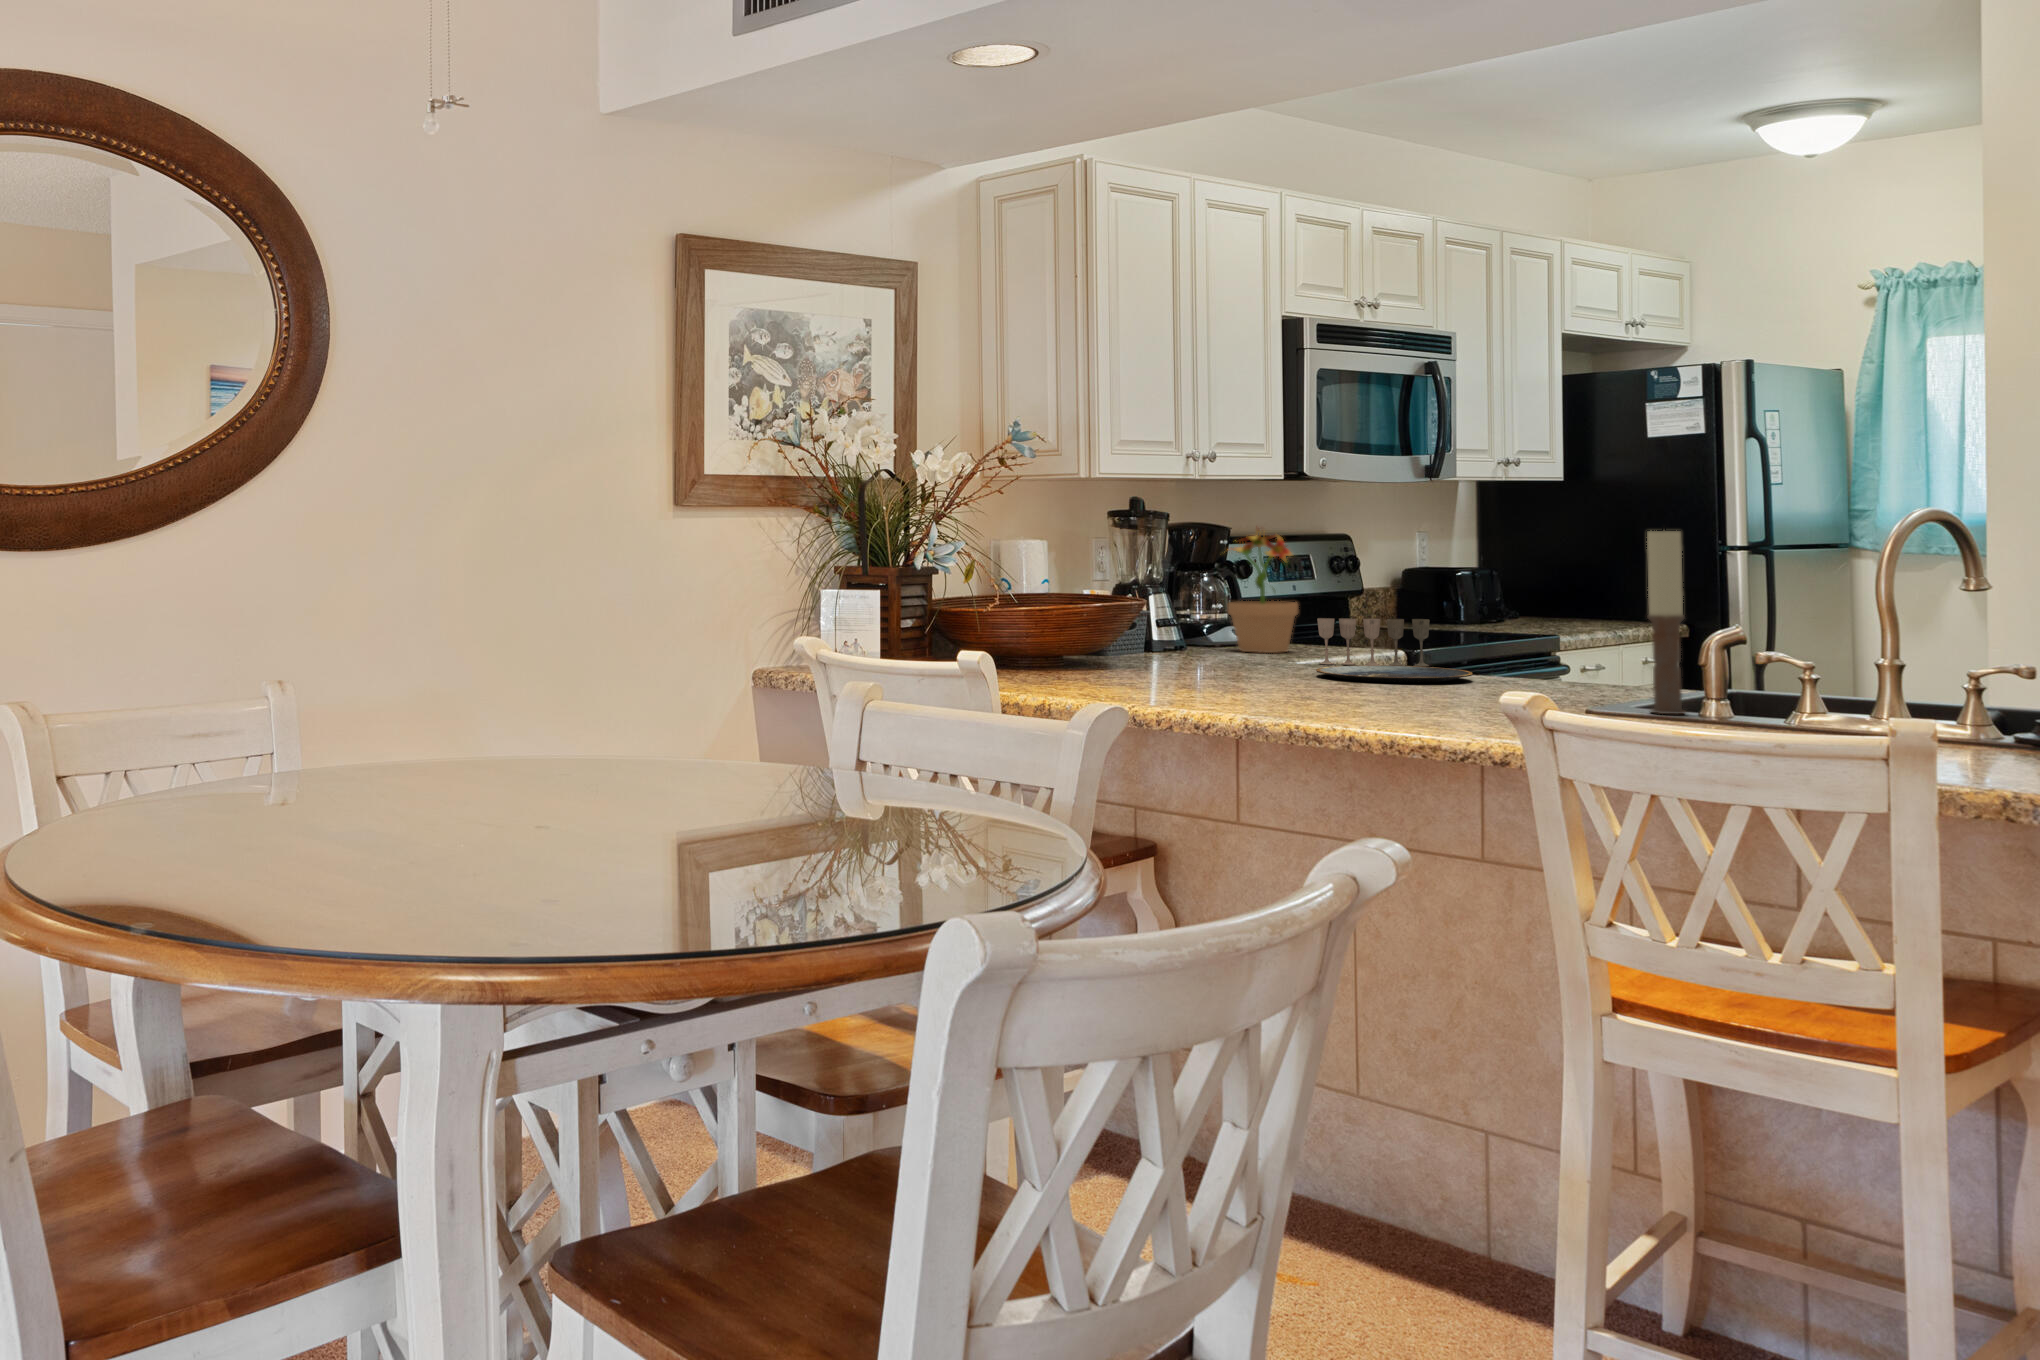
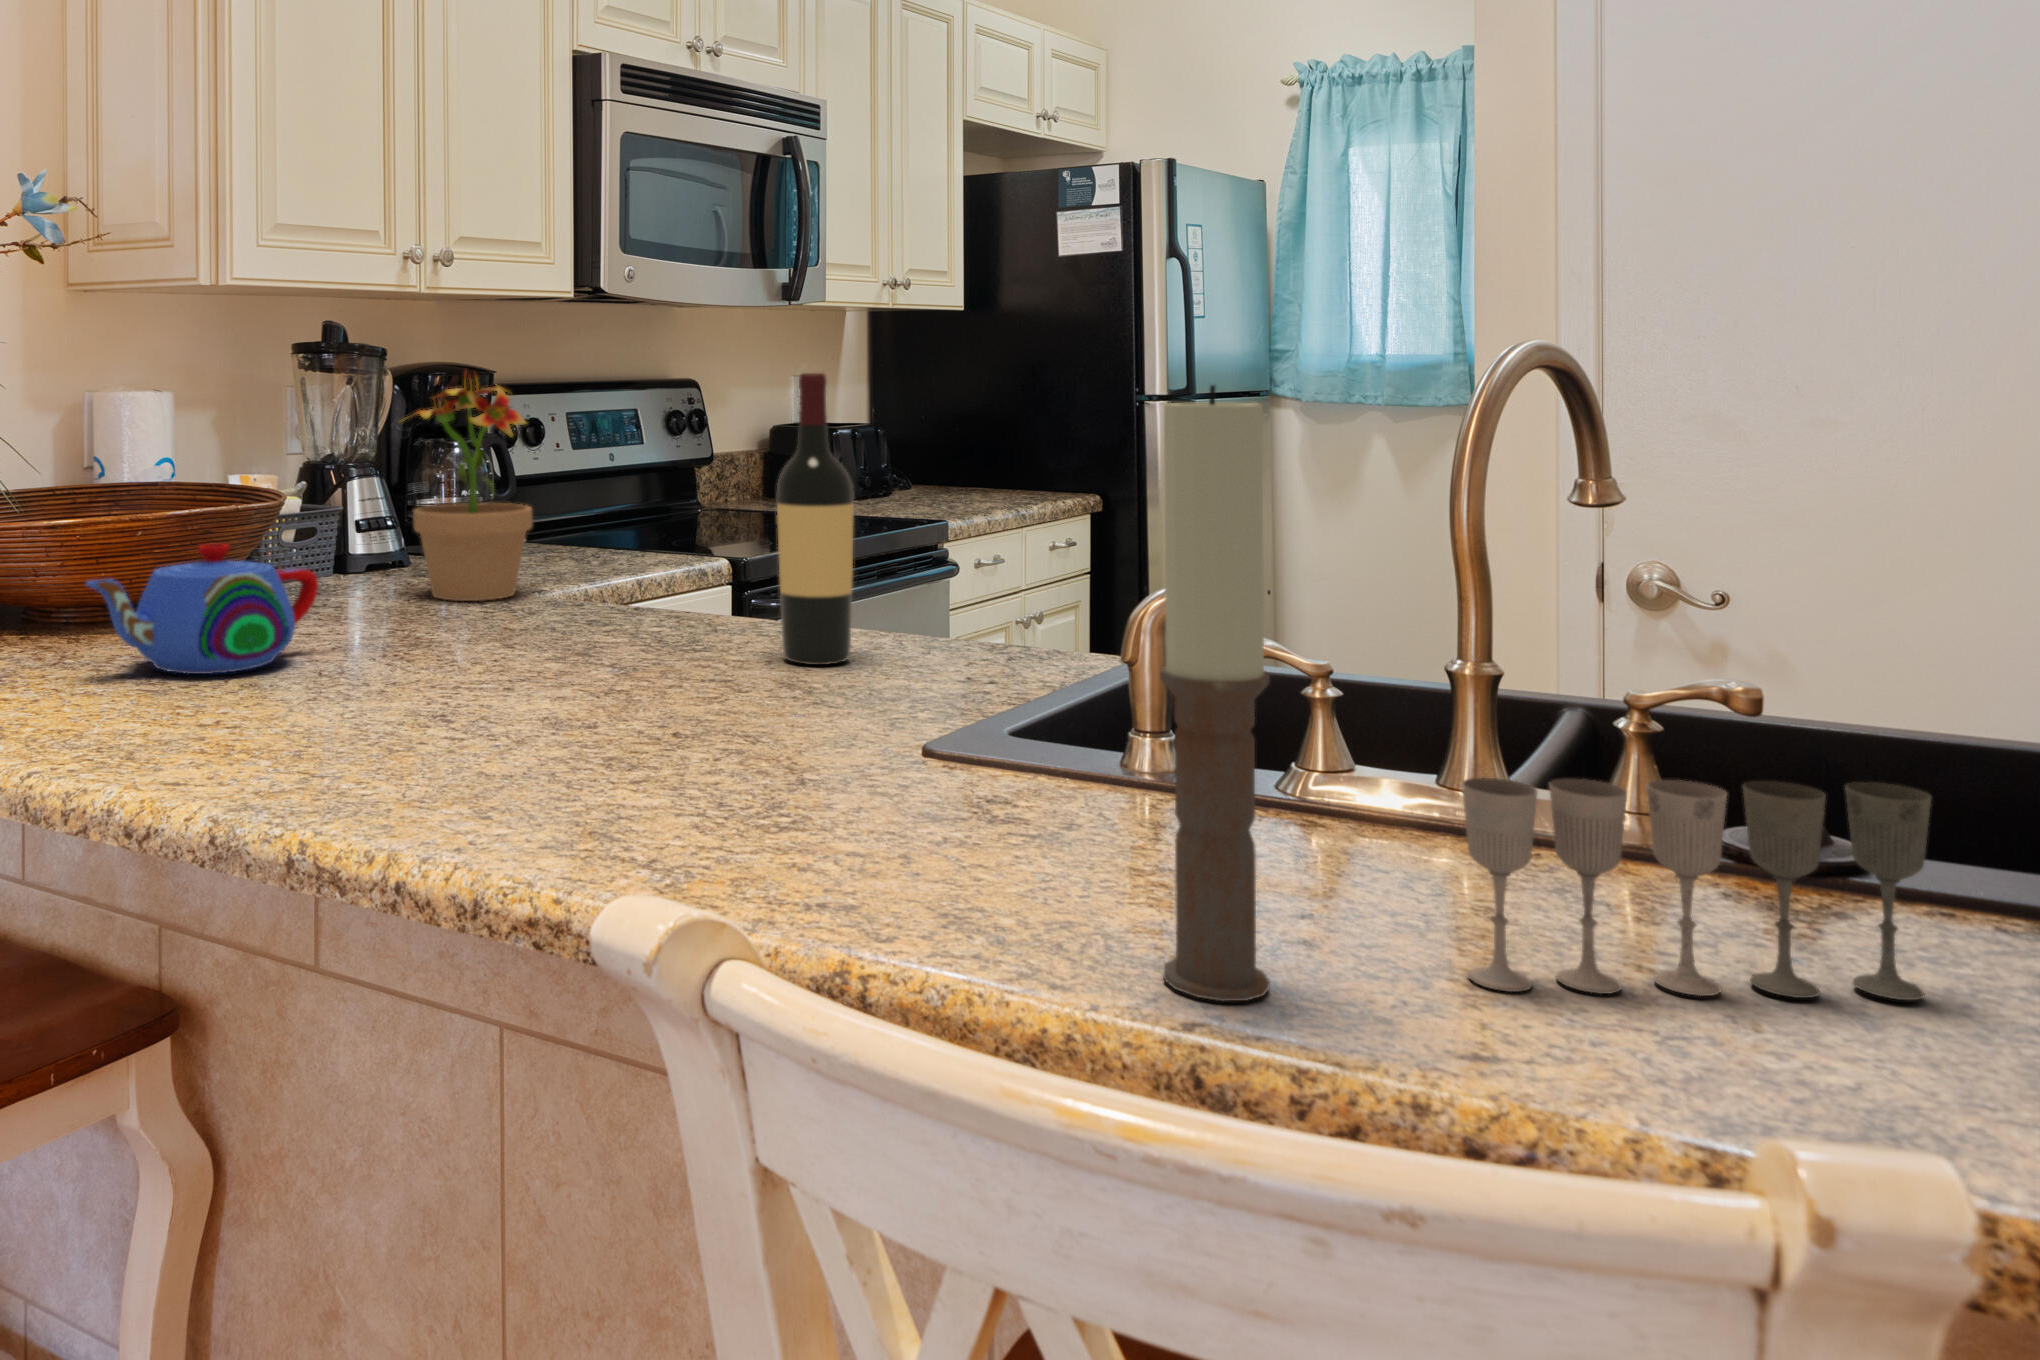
wine bottle: none [1467,526,1509,671] -> present [777,373,854,665]
teapot: none [1124,607,1218,666] -> present [86,544,318,674]
wine glass: present [1317,618,1430,666] -> present [1462,778,1931,1000]
plate: present [1316,665,1473,683] -> none [438,672,760,746]

